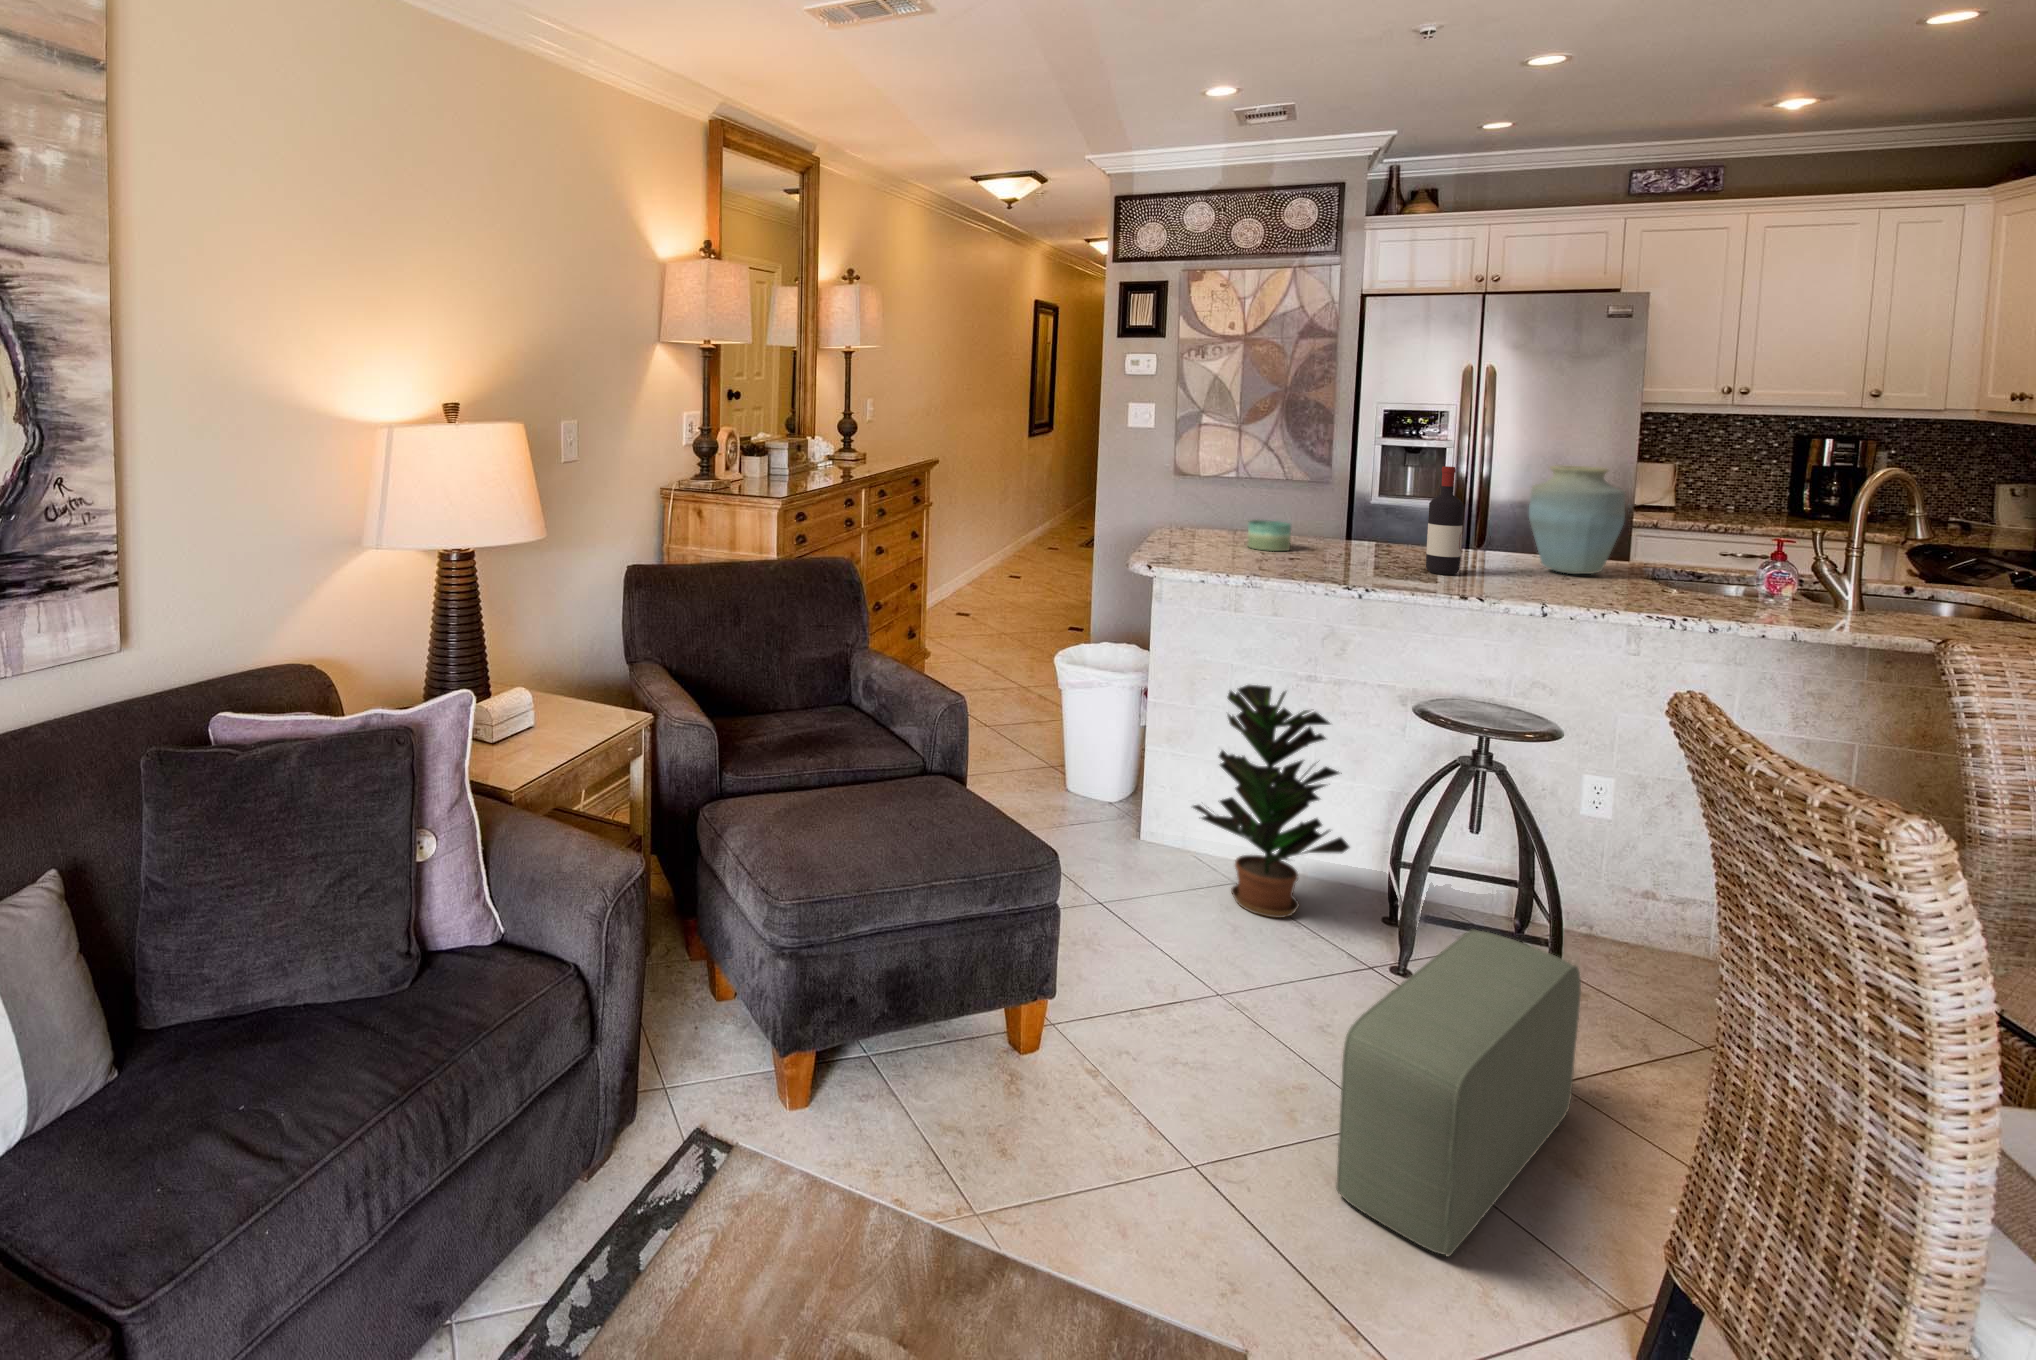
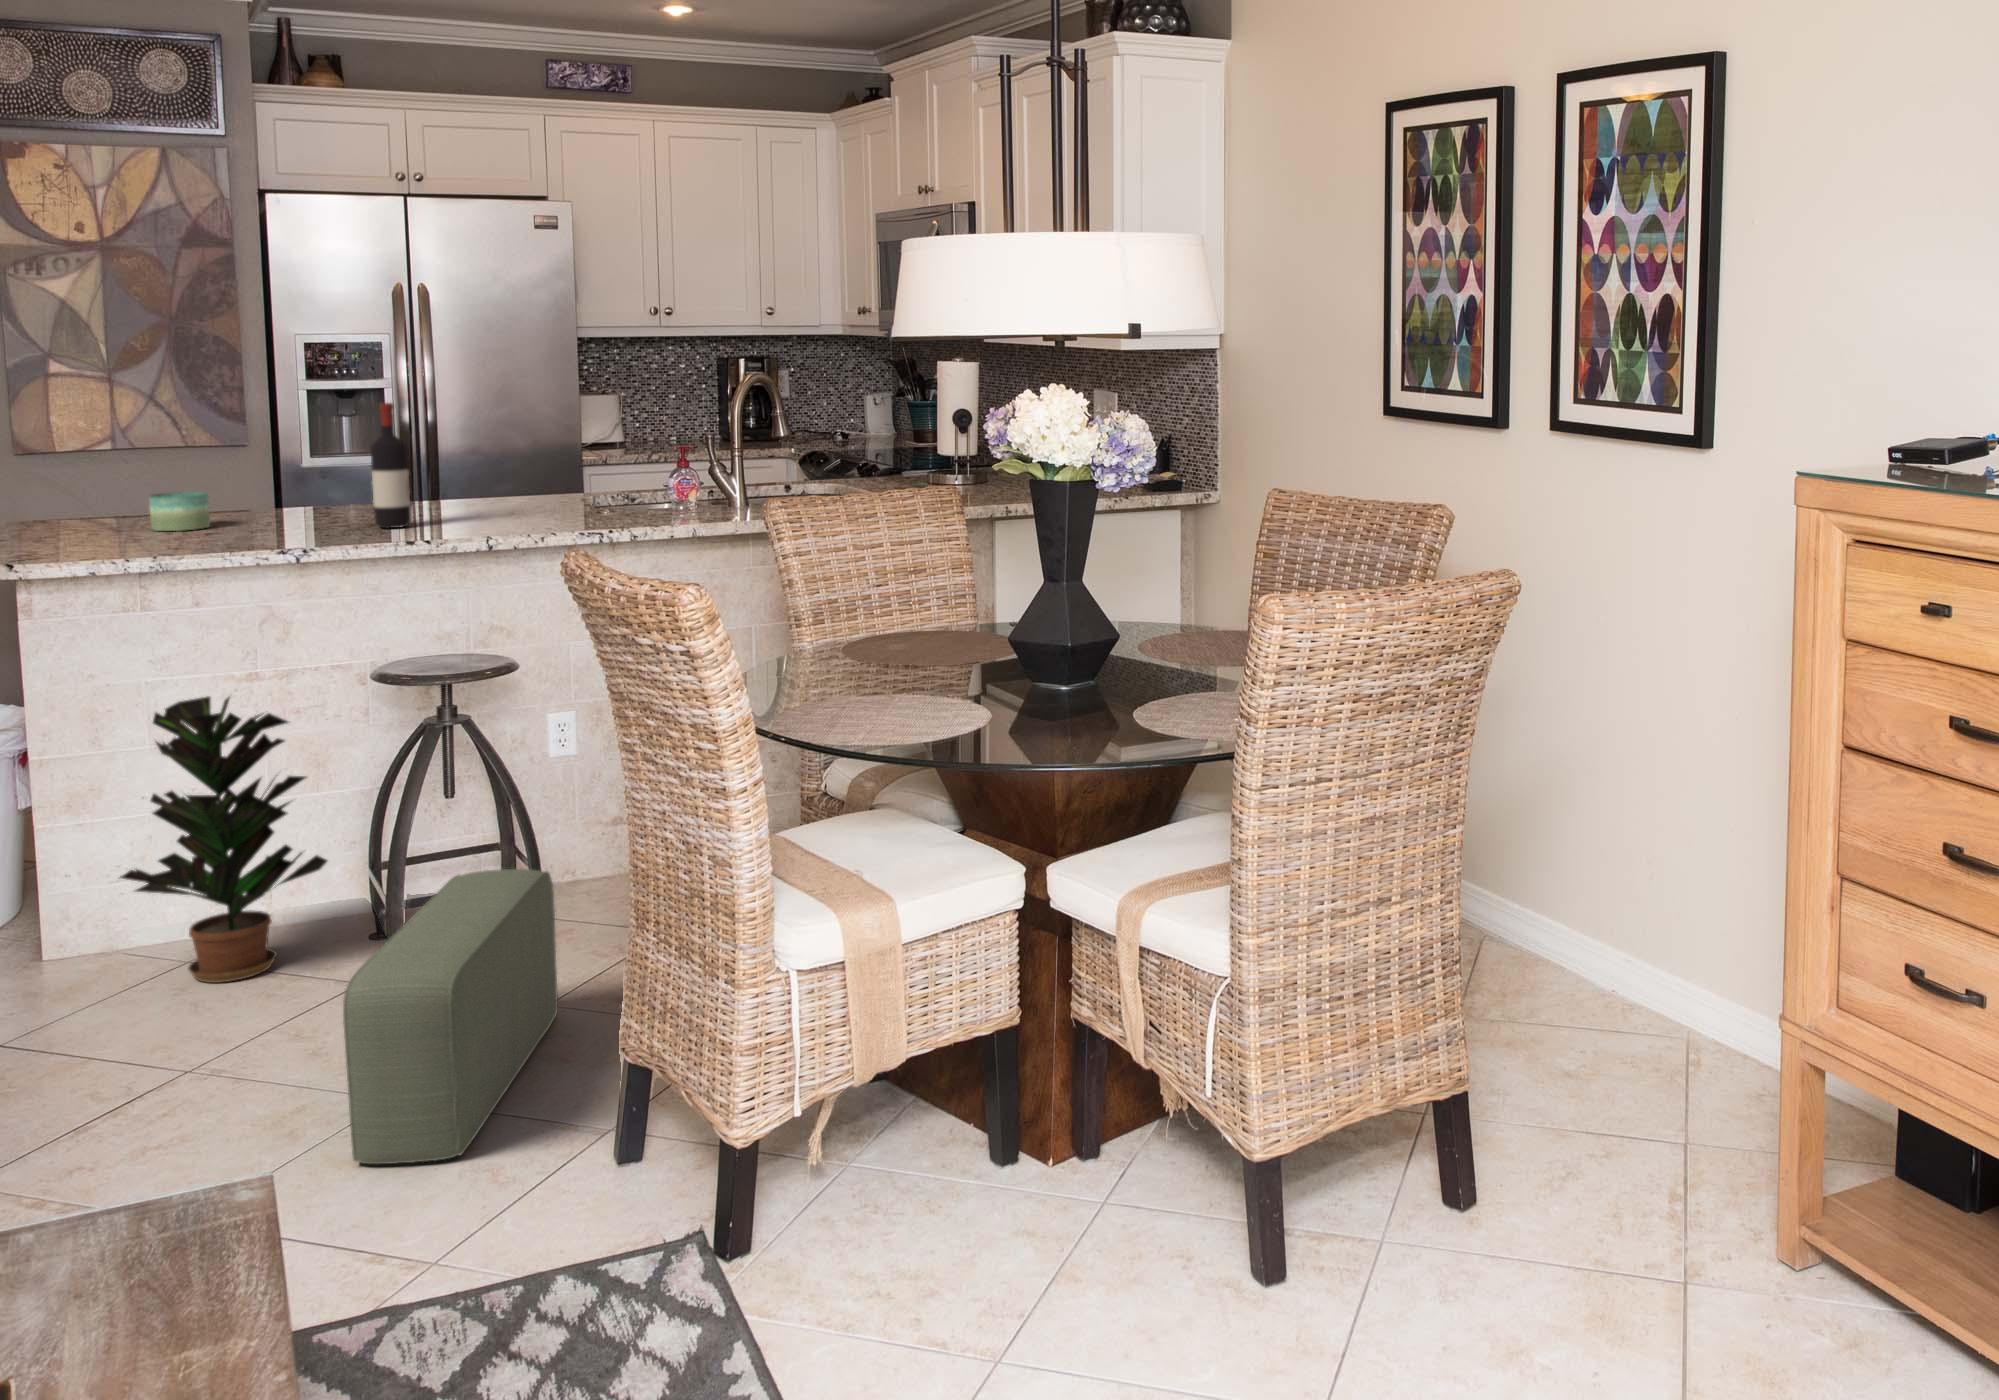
vase: present [1529,465,1625,574] -> none [473,395,561,512]

